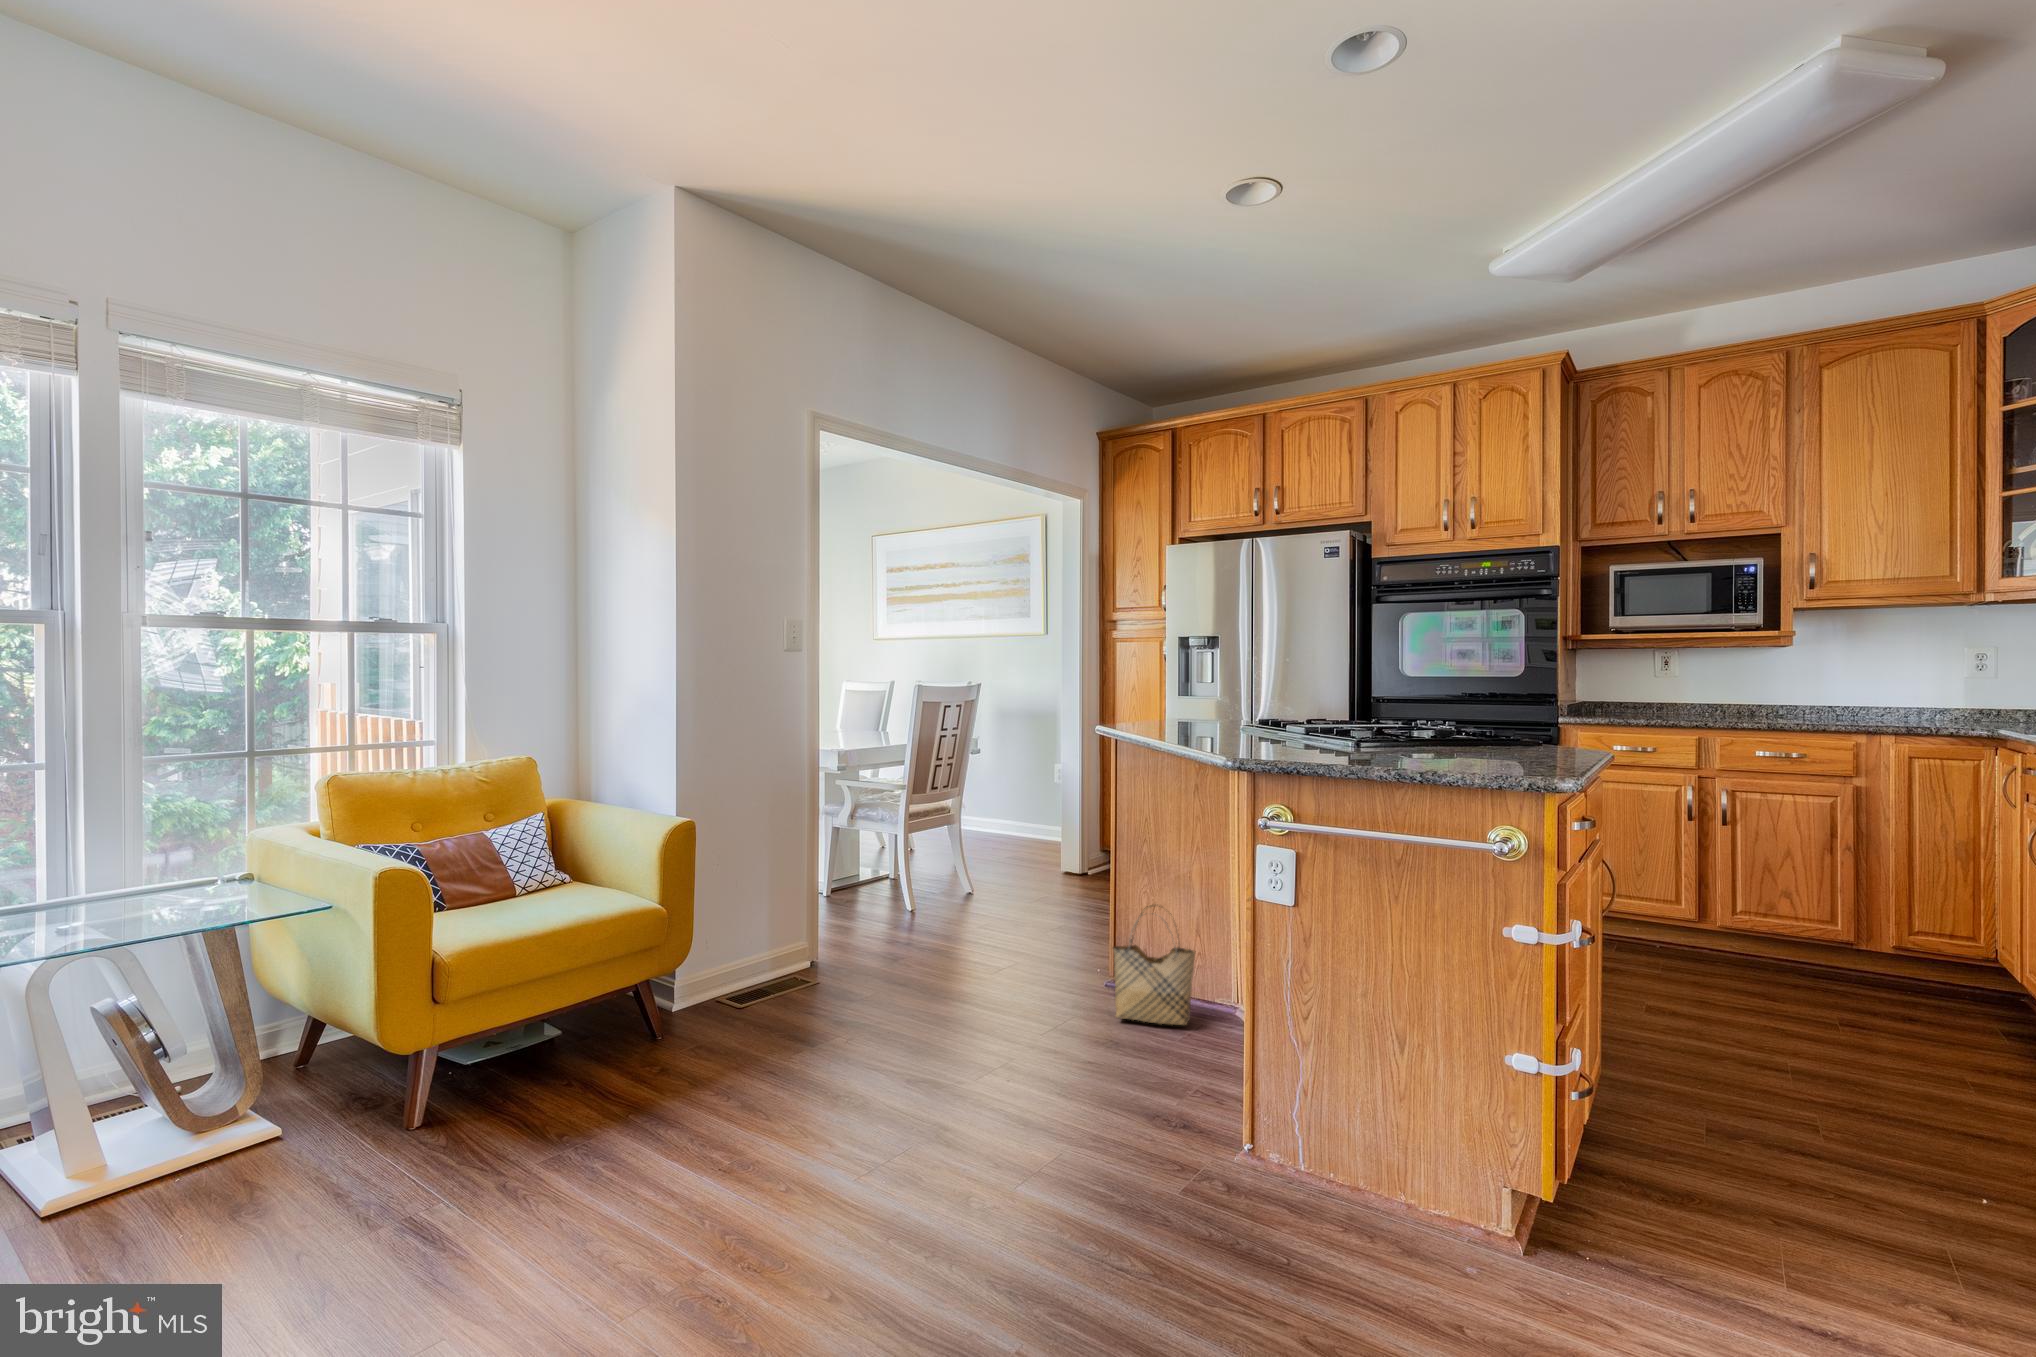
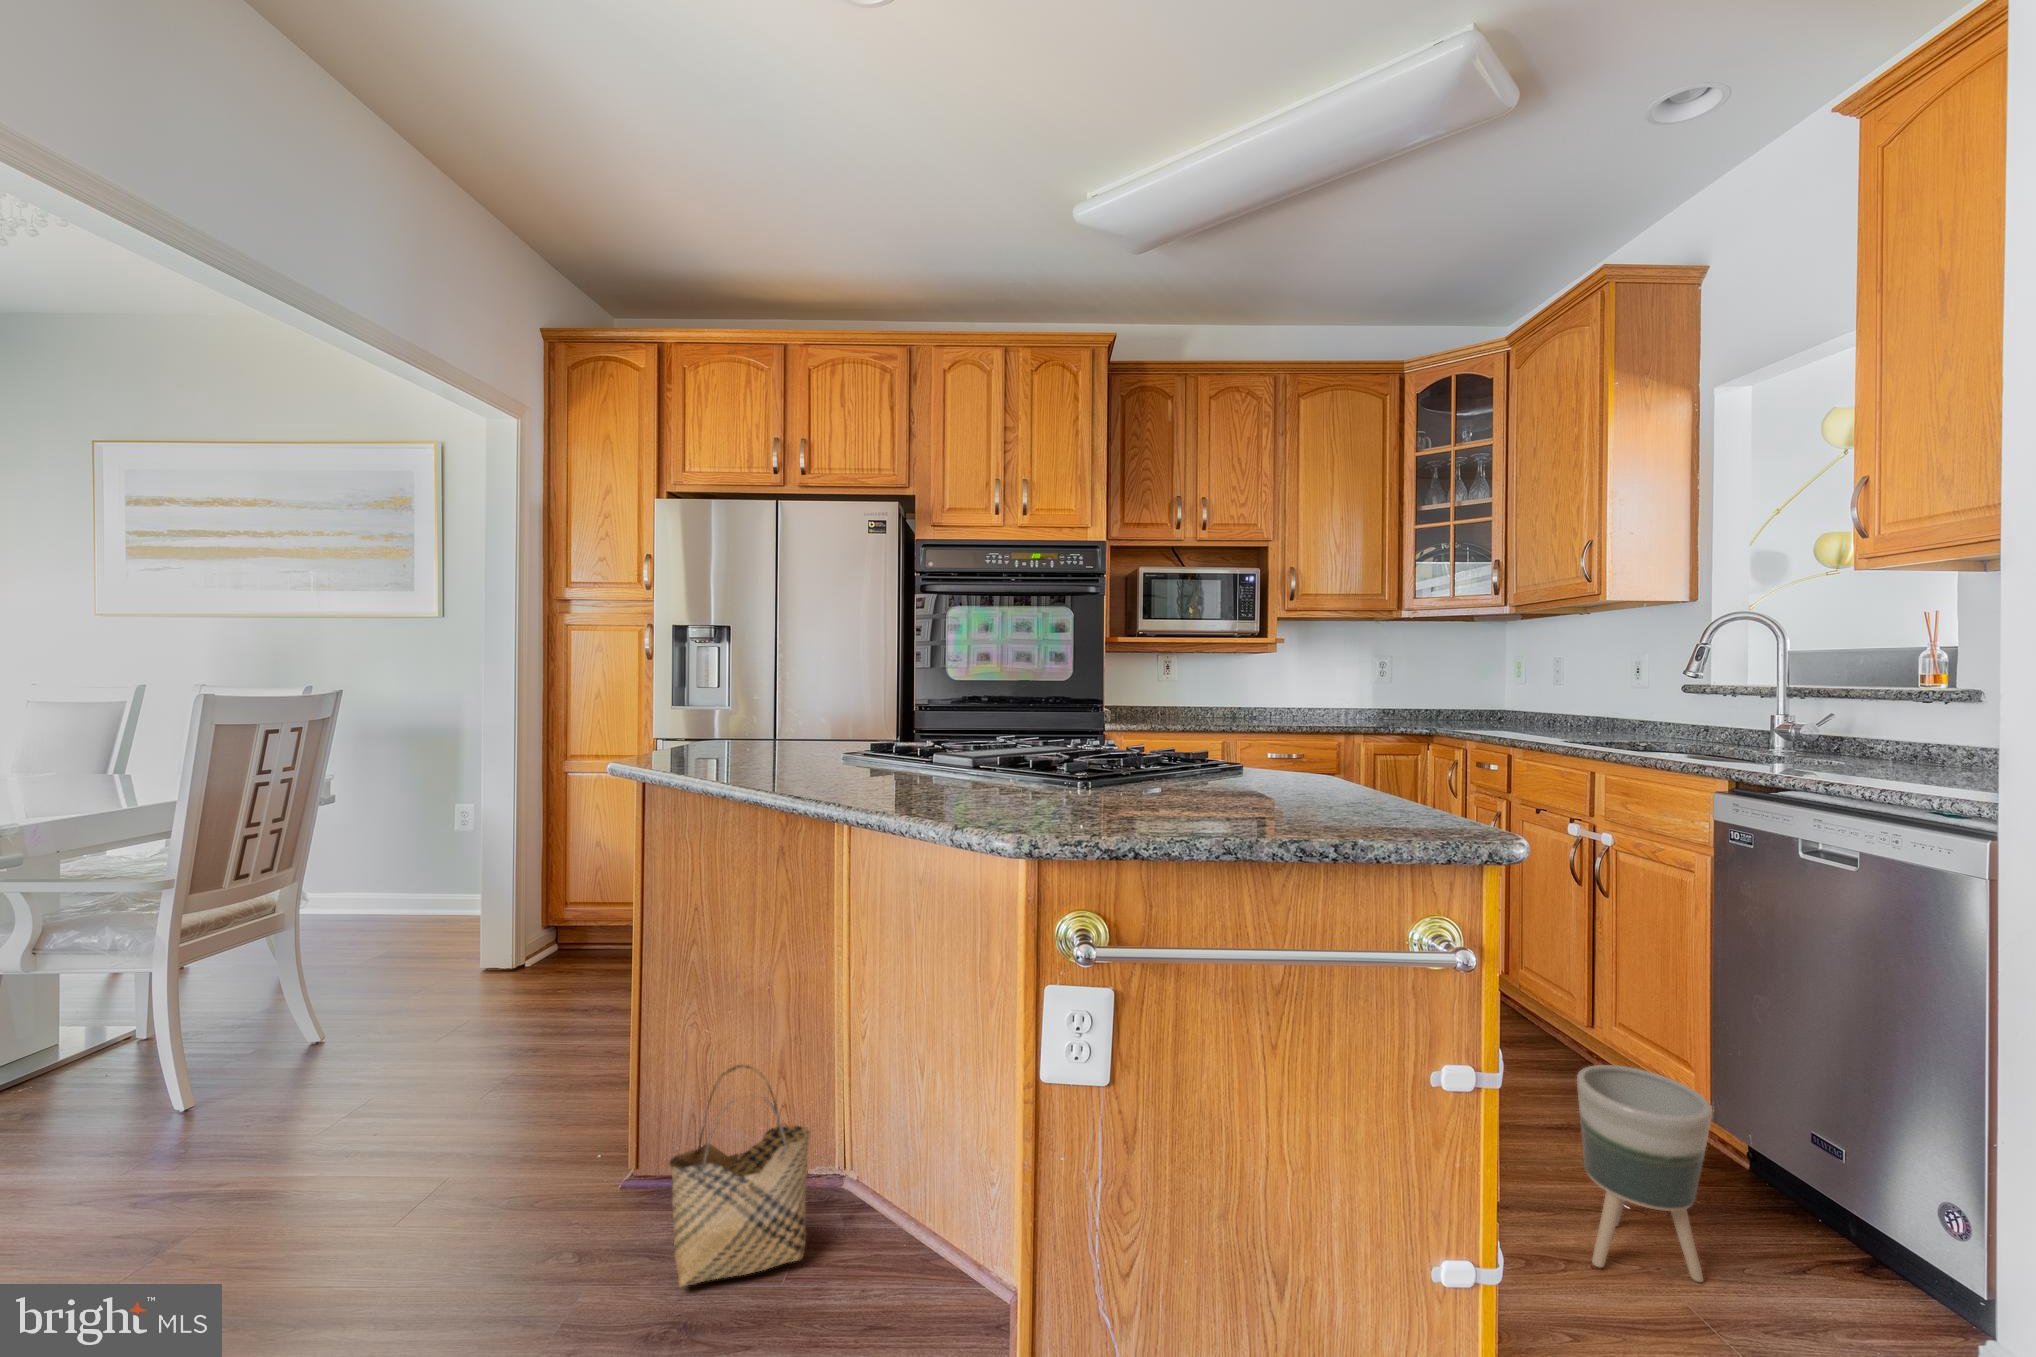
planter: none [1833,1022,1973,1226] -> present [1577,1065,1712,1282]

